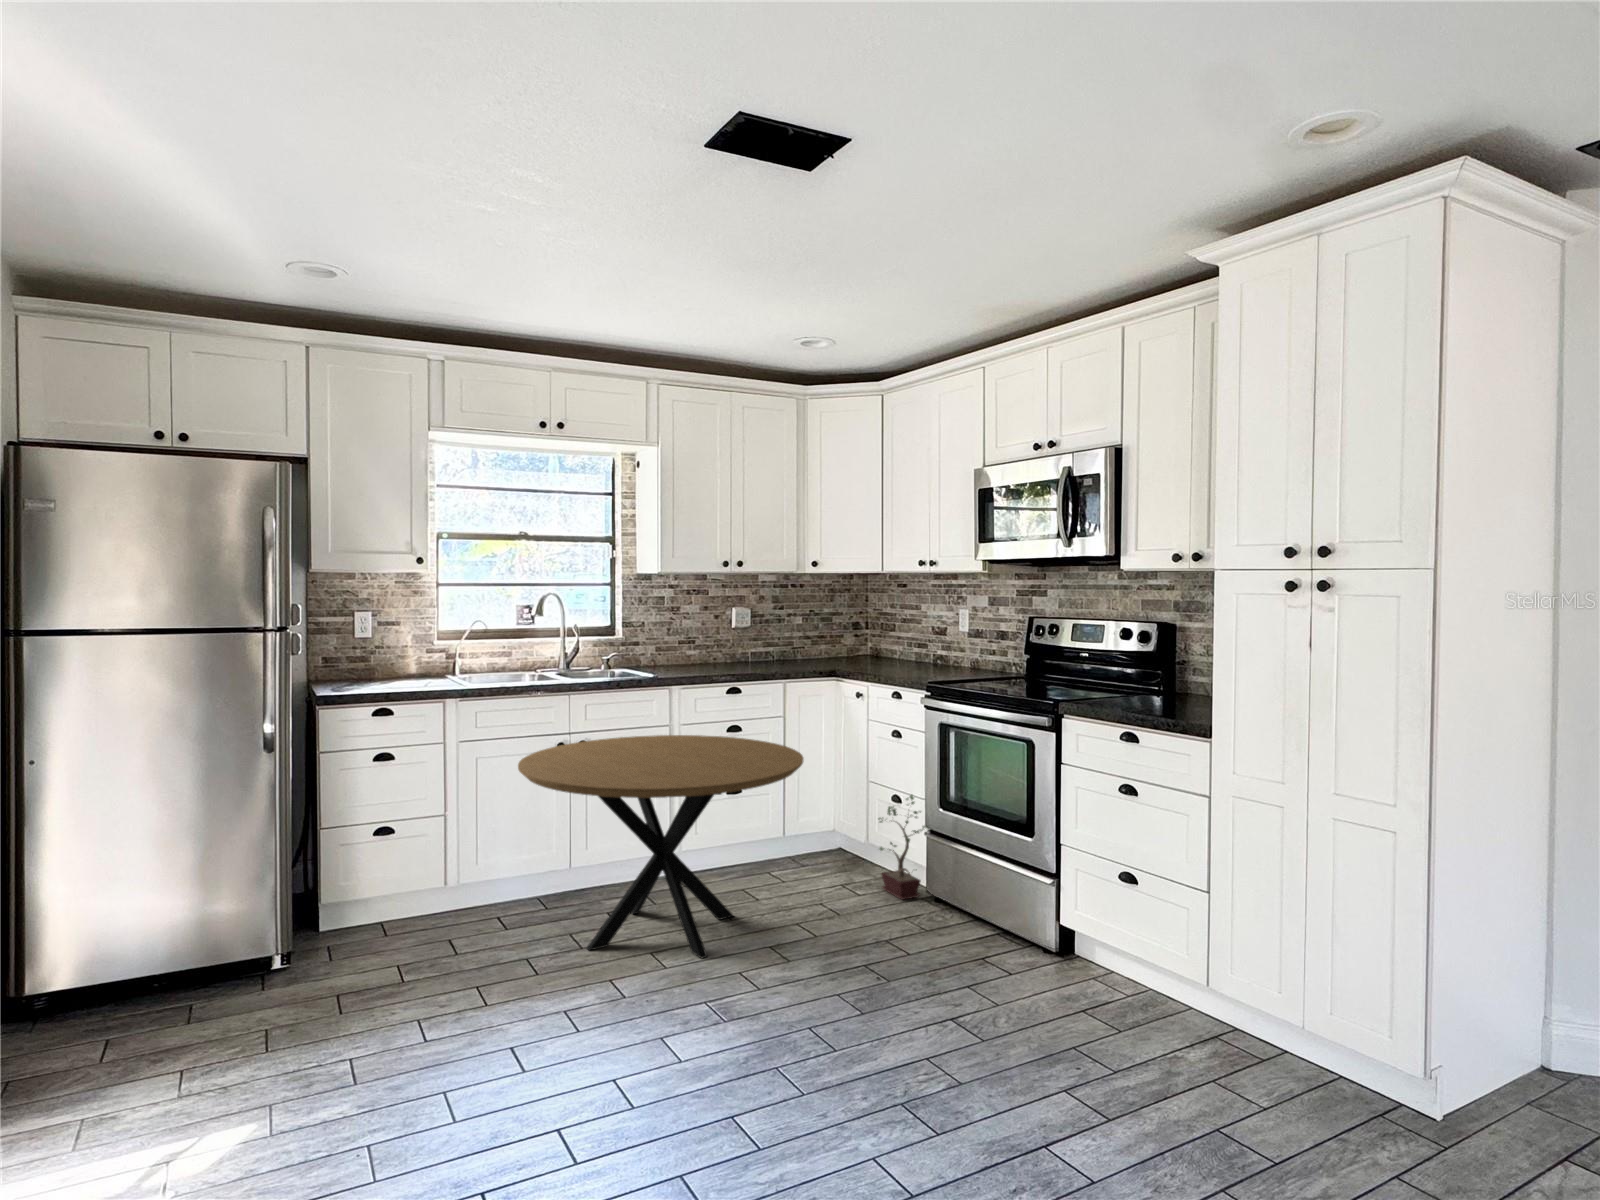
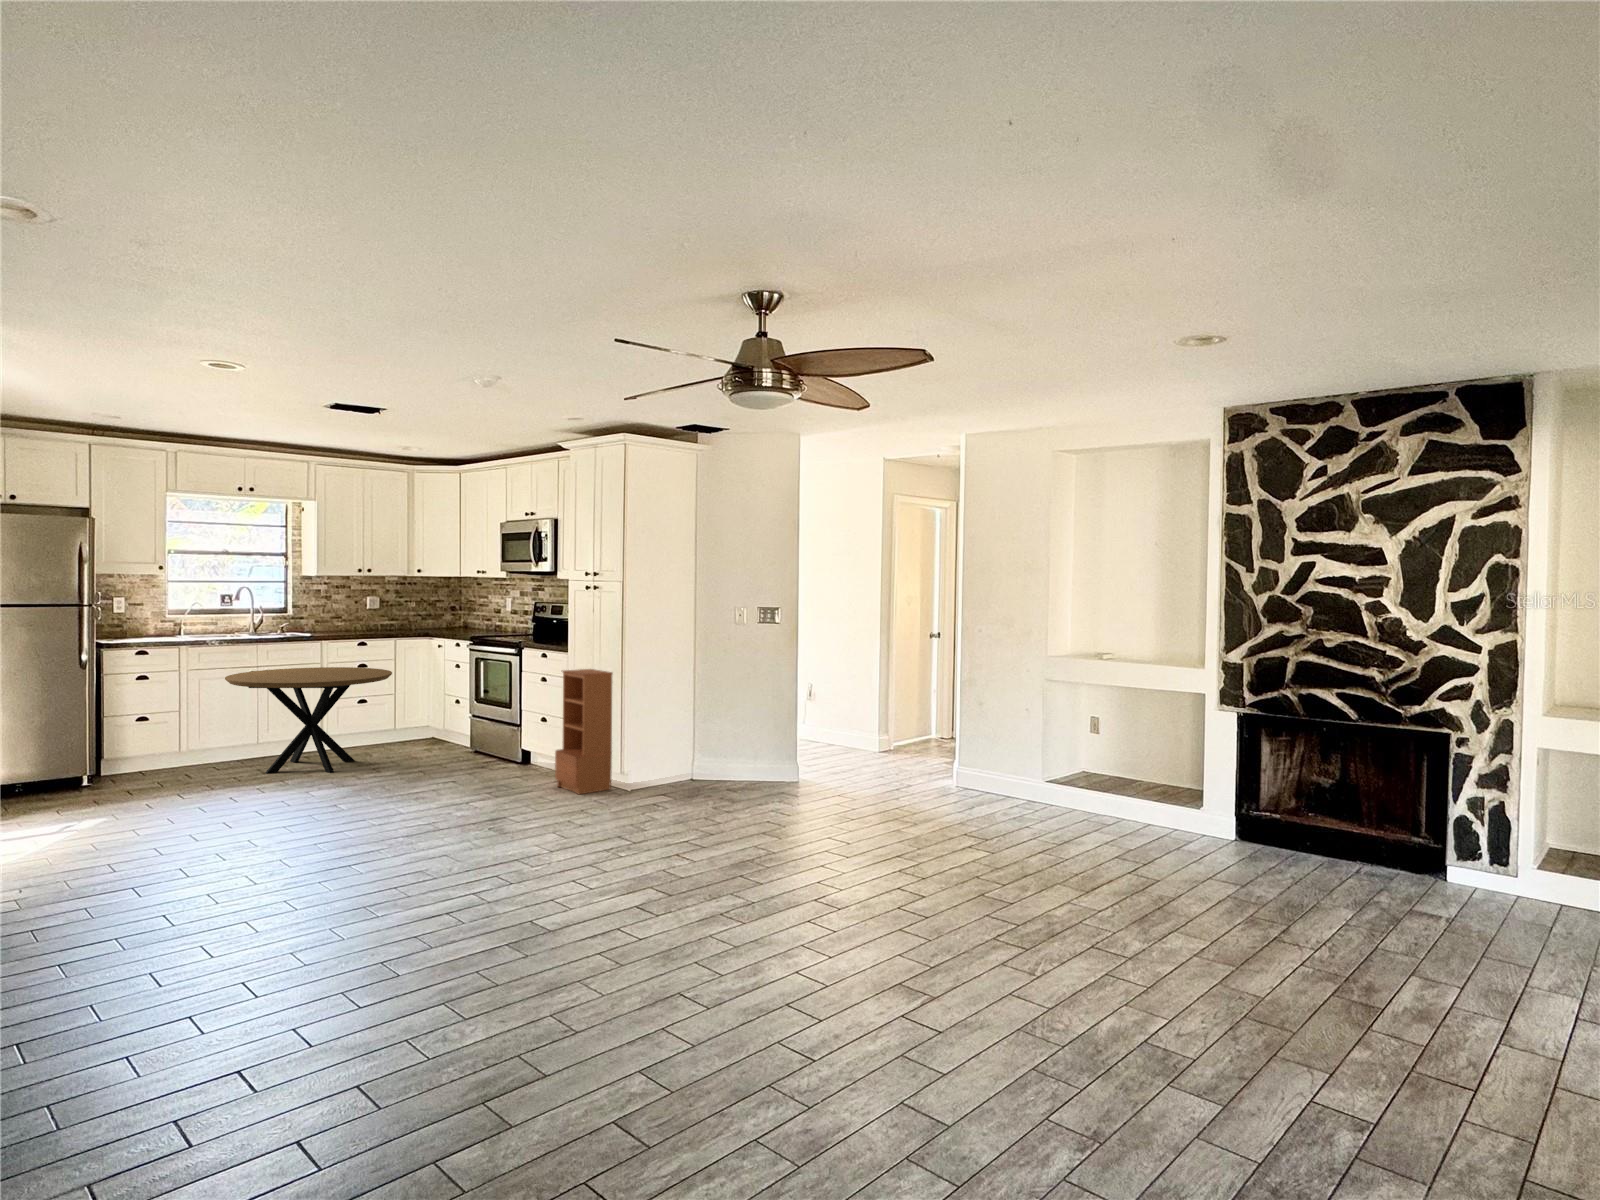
bookcase: none [1219,785,1385,1125] -> present [555,669,613,794]
potted plant: present [879,795,925,900] -> none [444,696,471,752]

